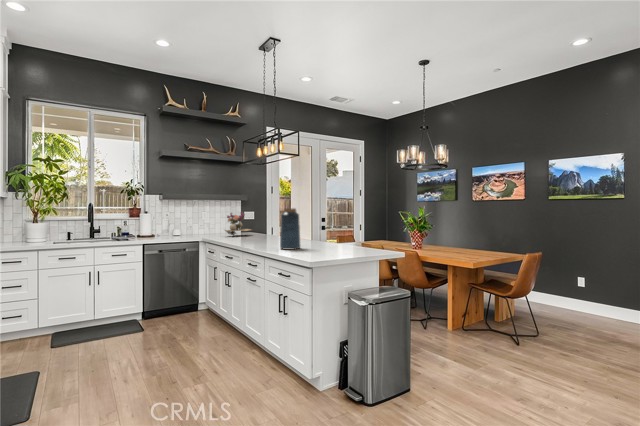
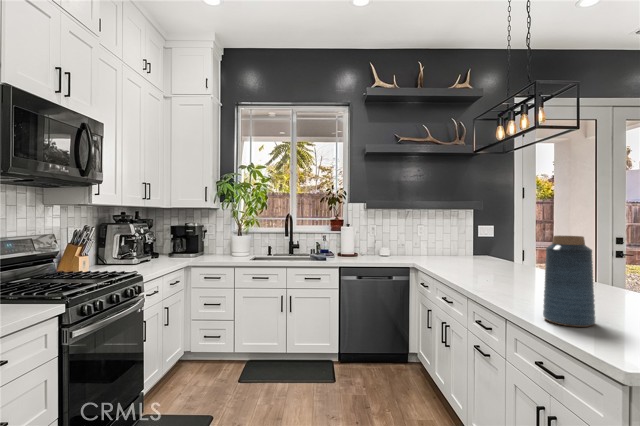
flower arrangement: present [225,212,251,235] -> none [445,225,491,263]

